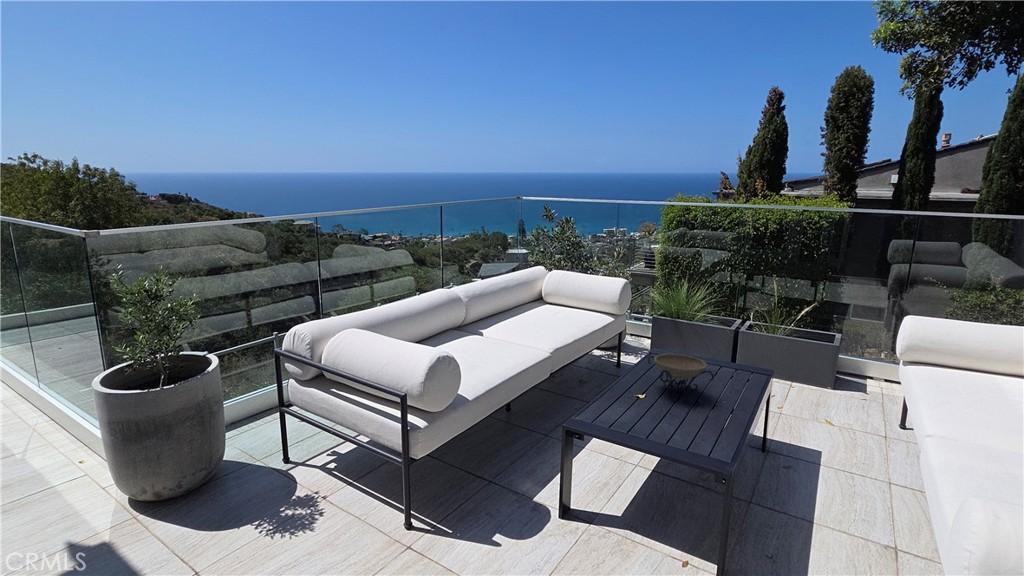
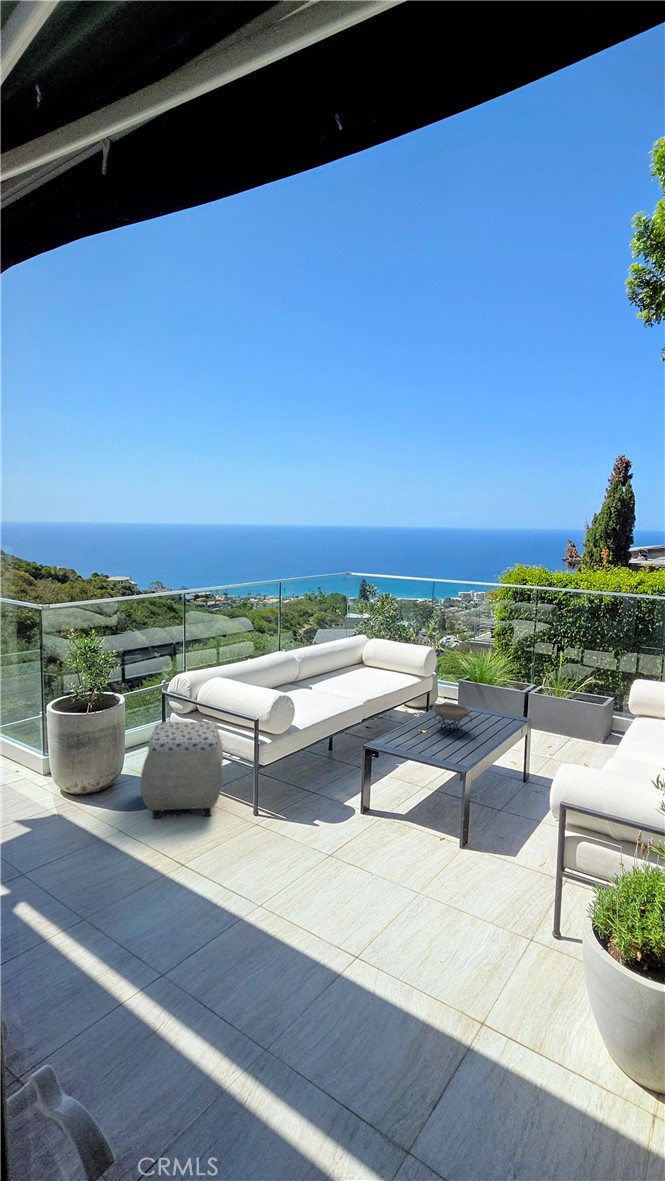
ottoman: none [221,392,362,545] -> present [140,722,223,818]

